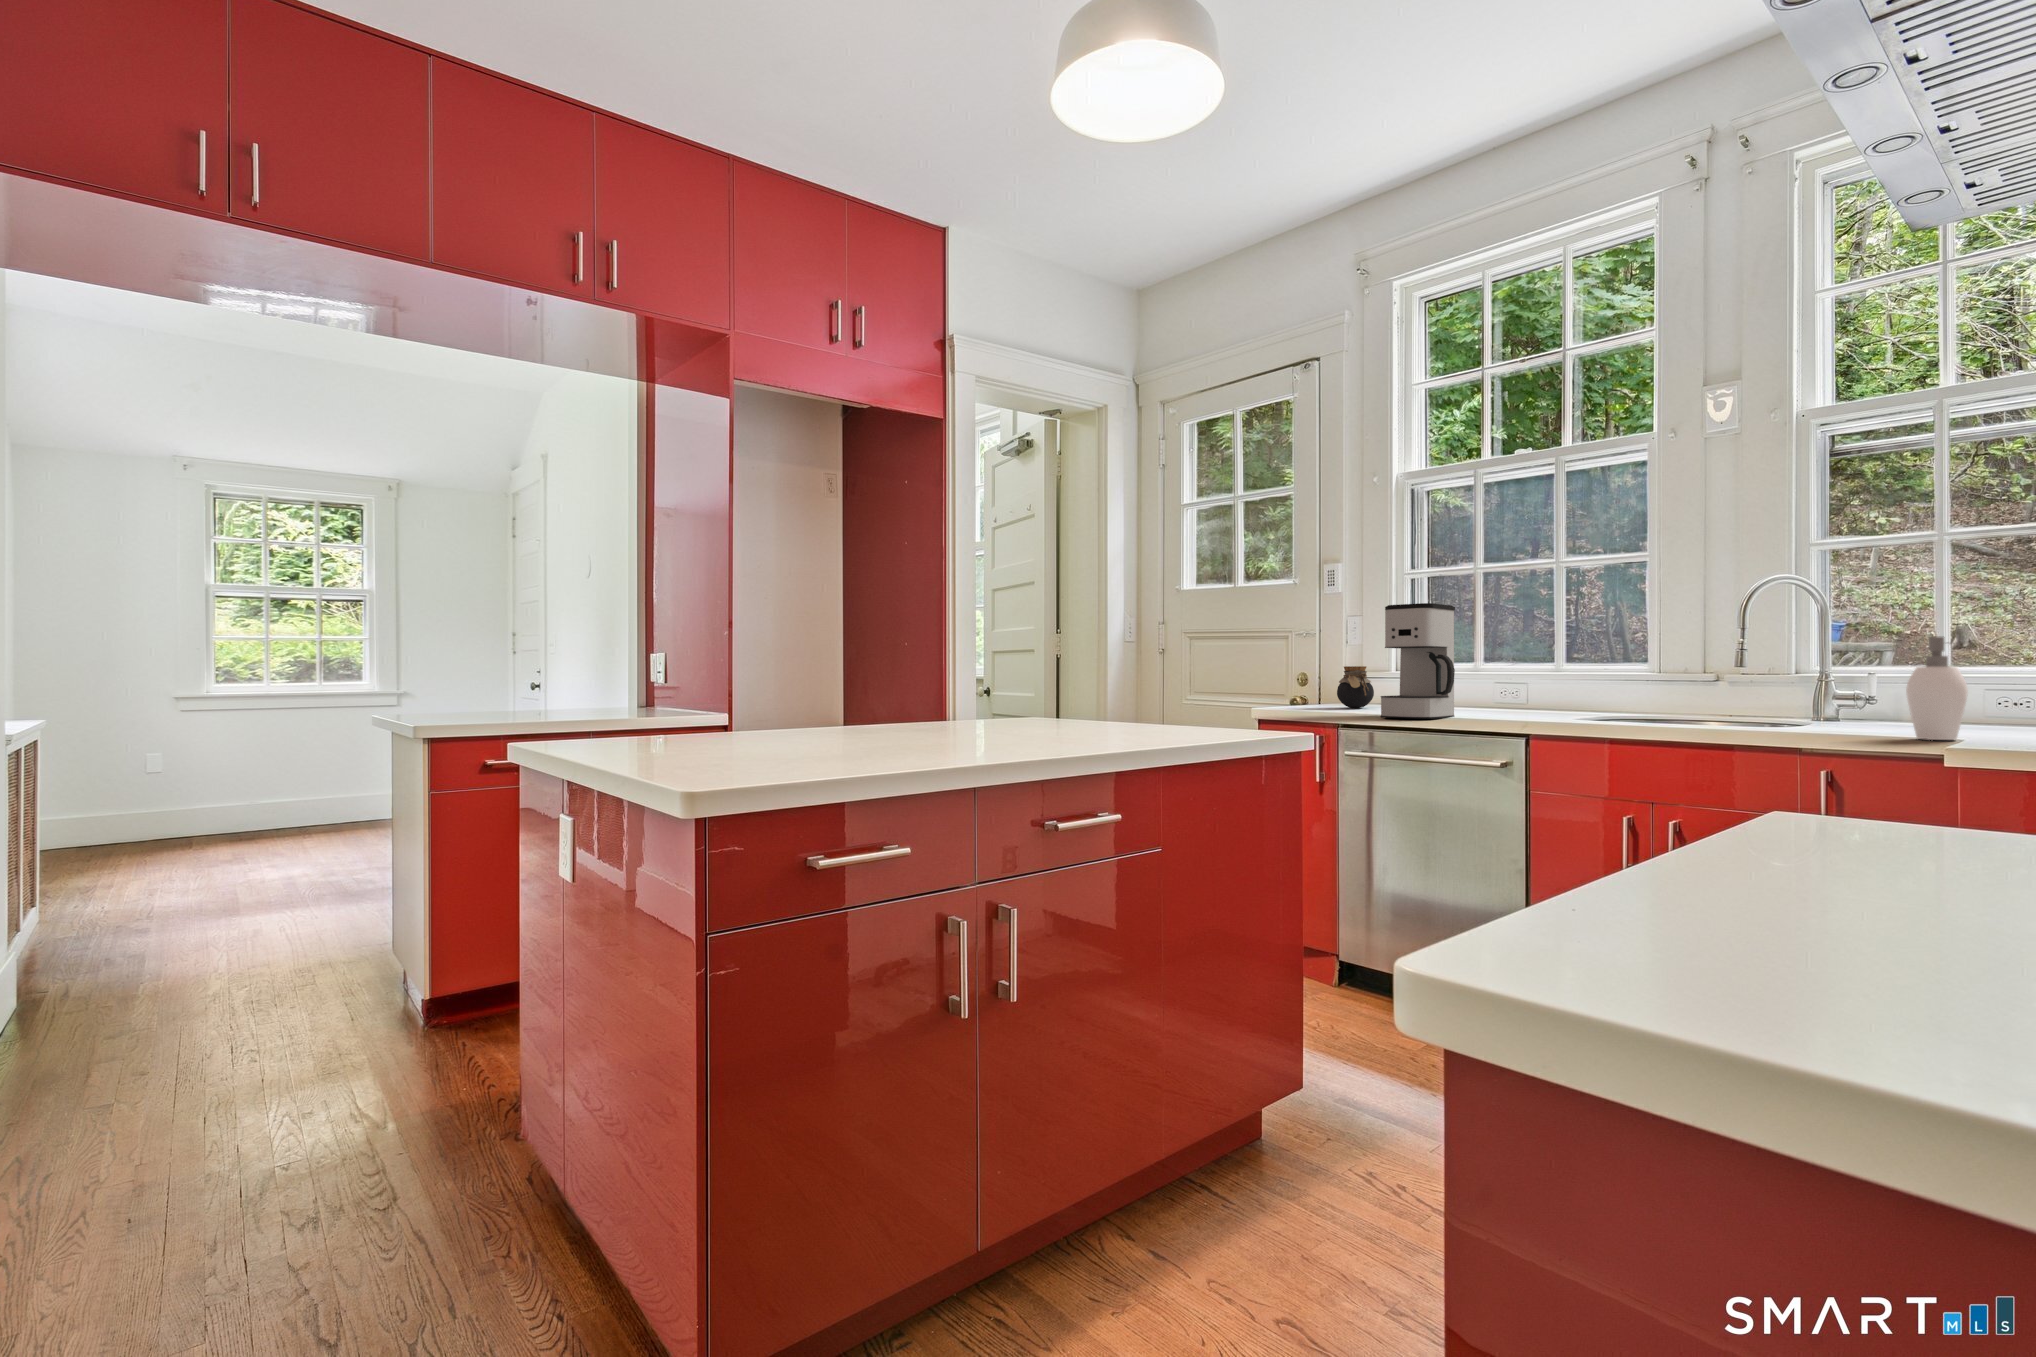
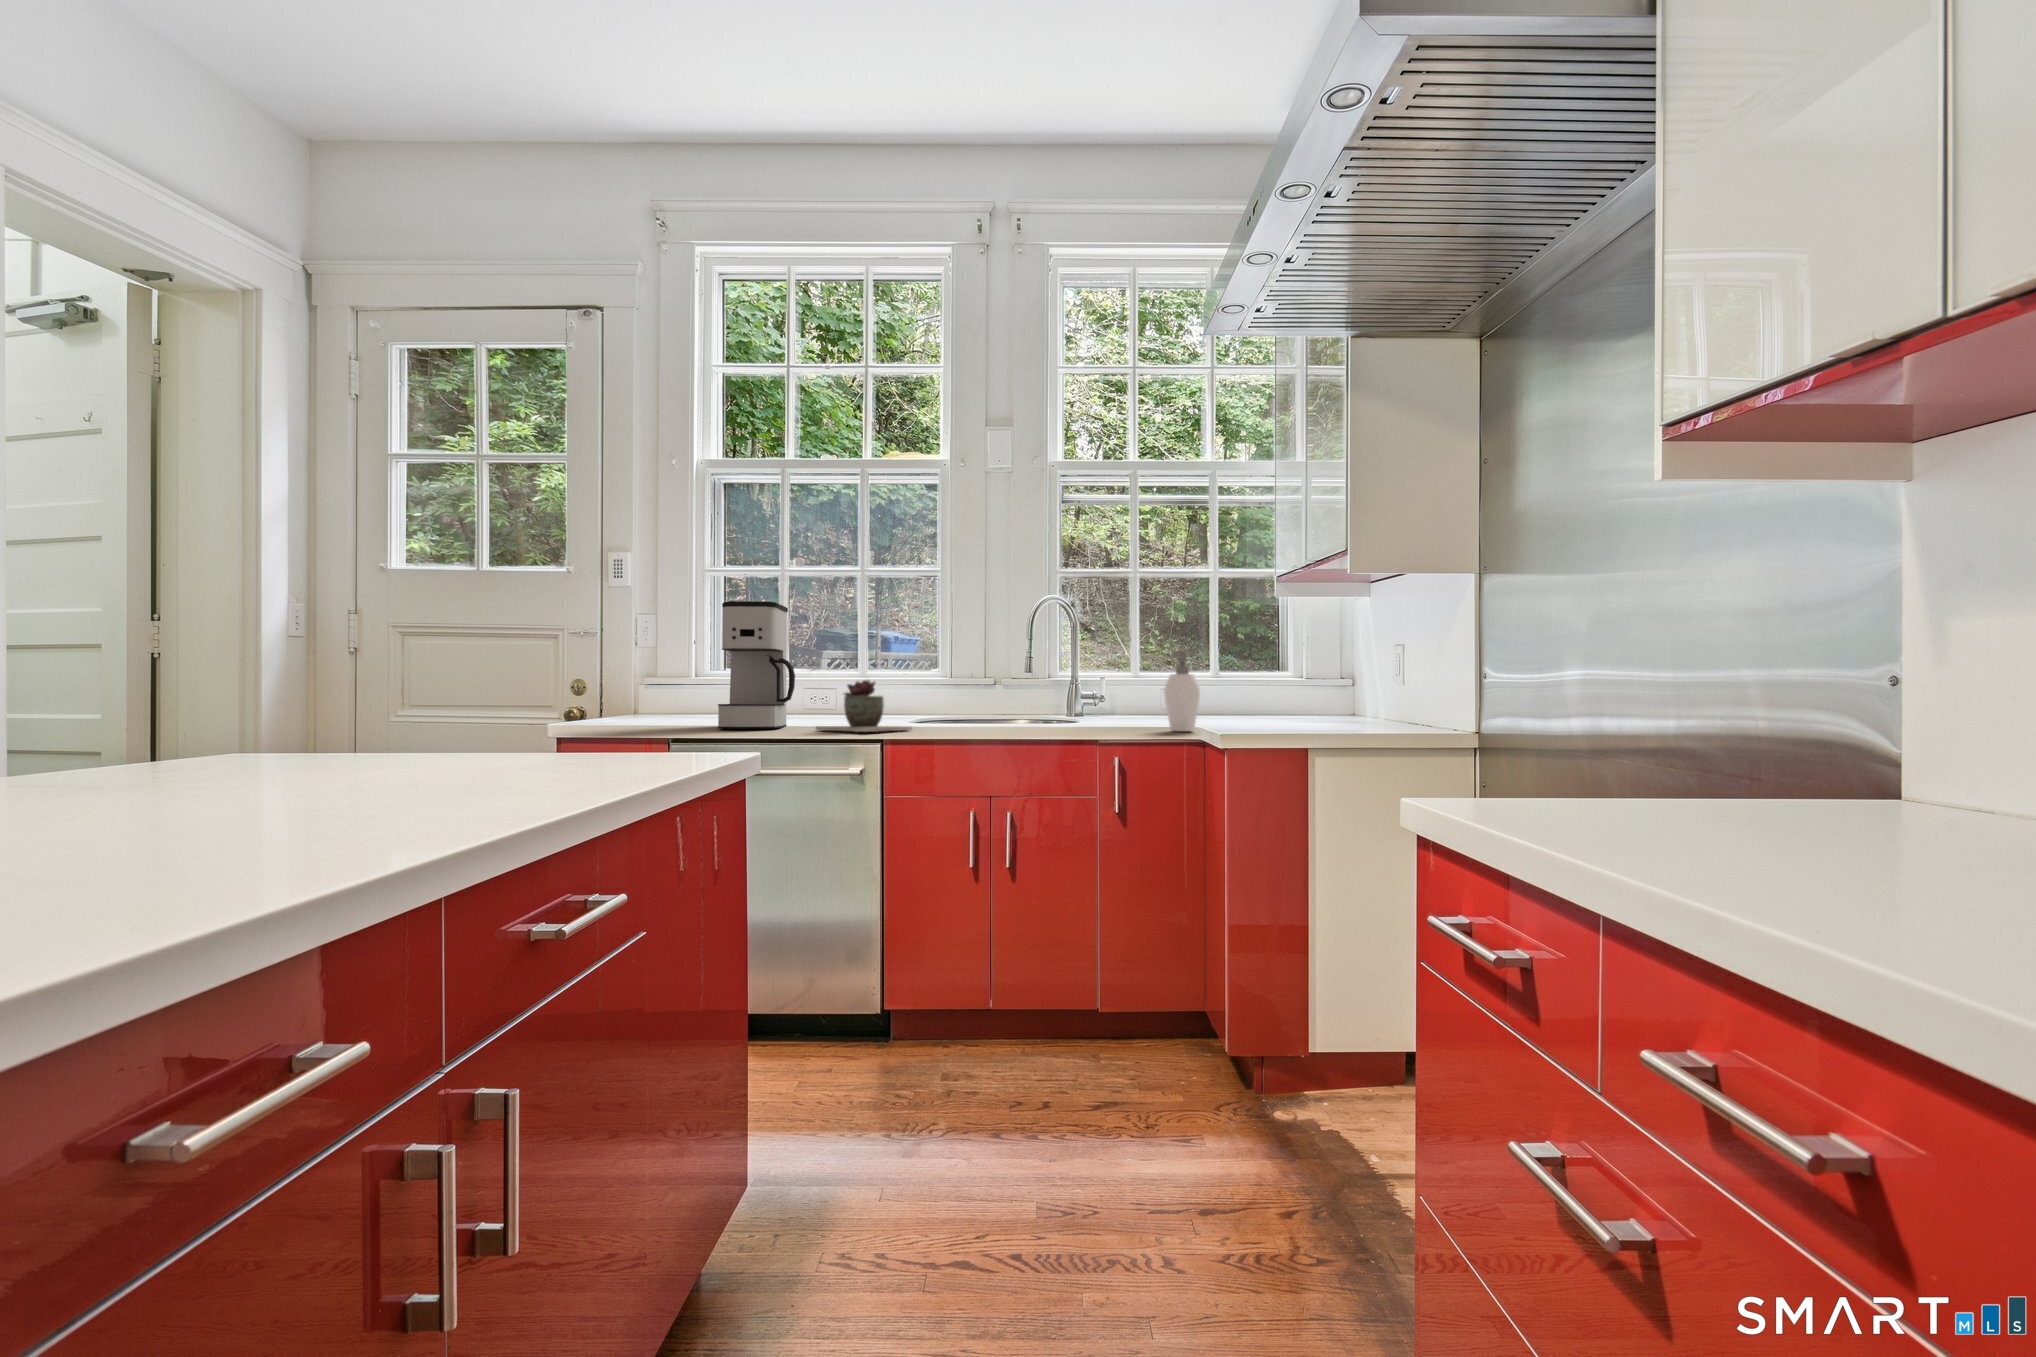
jar: present [1337,666,1374,708] -> none [635,672,678,721]
succulent plant: none [1465,673,1564,726] -> present [816,680,912,732]

